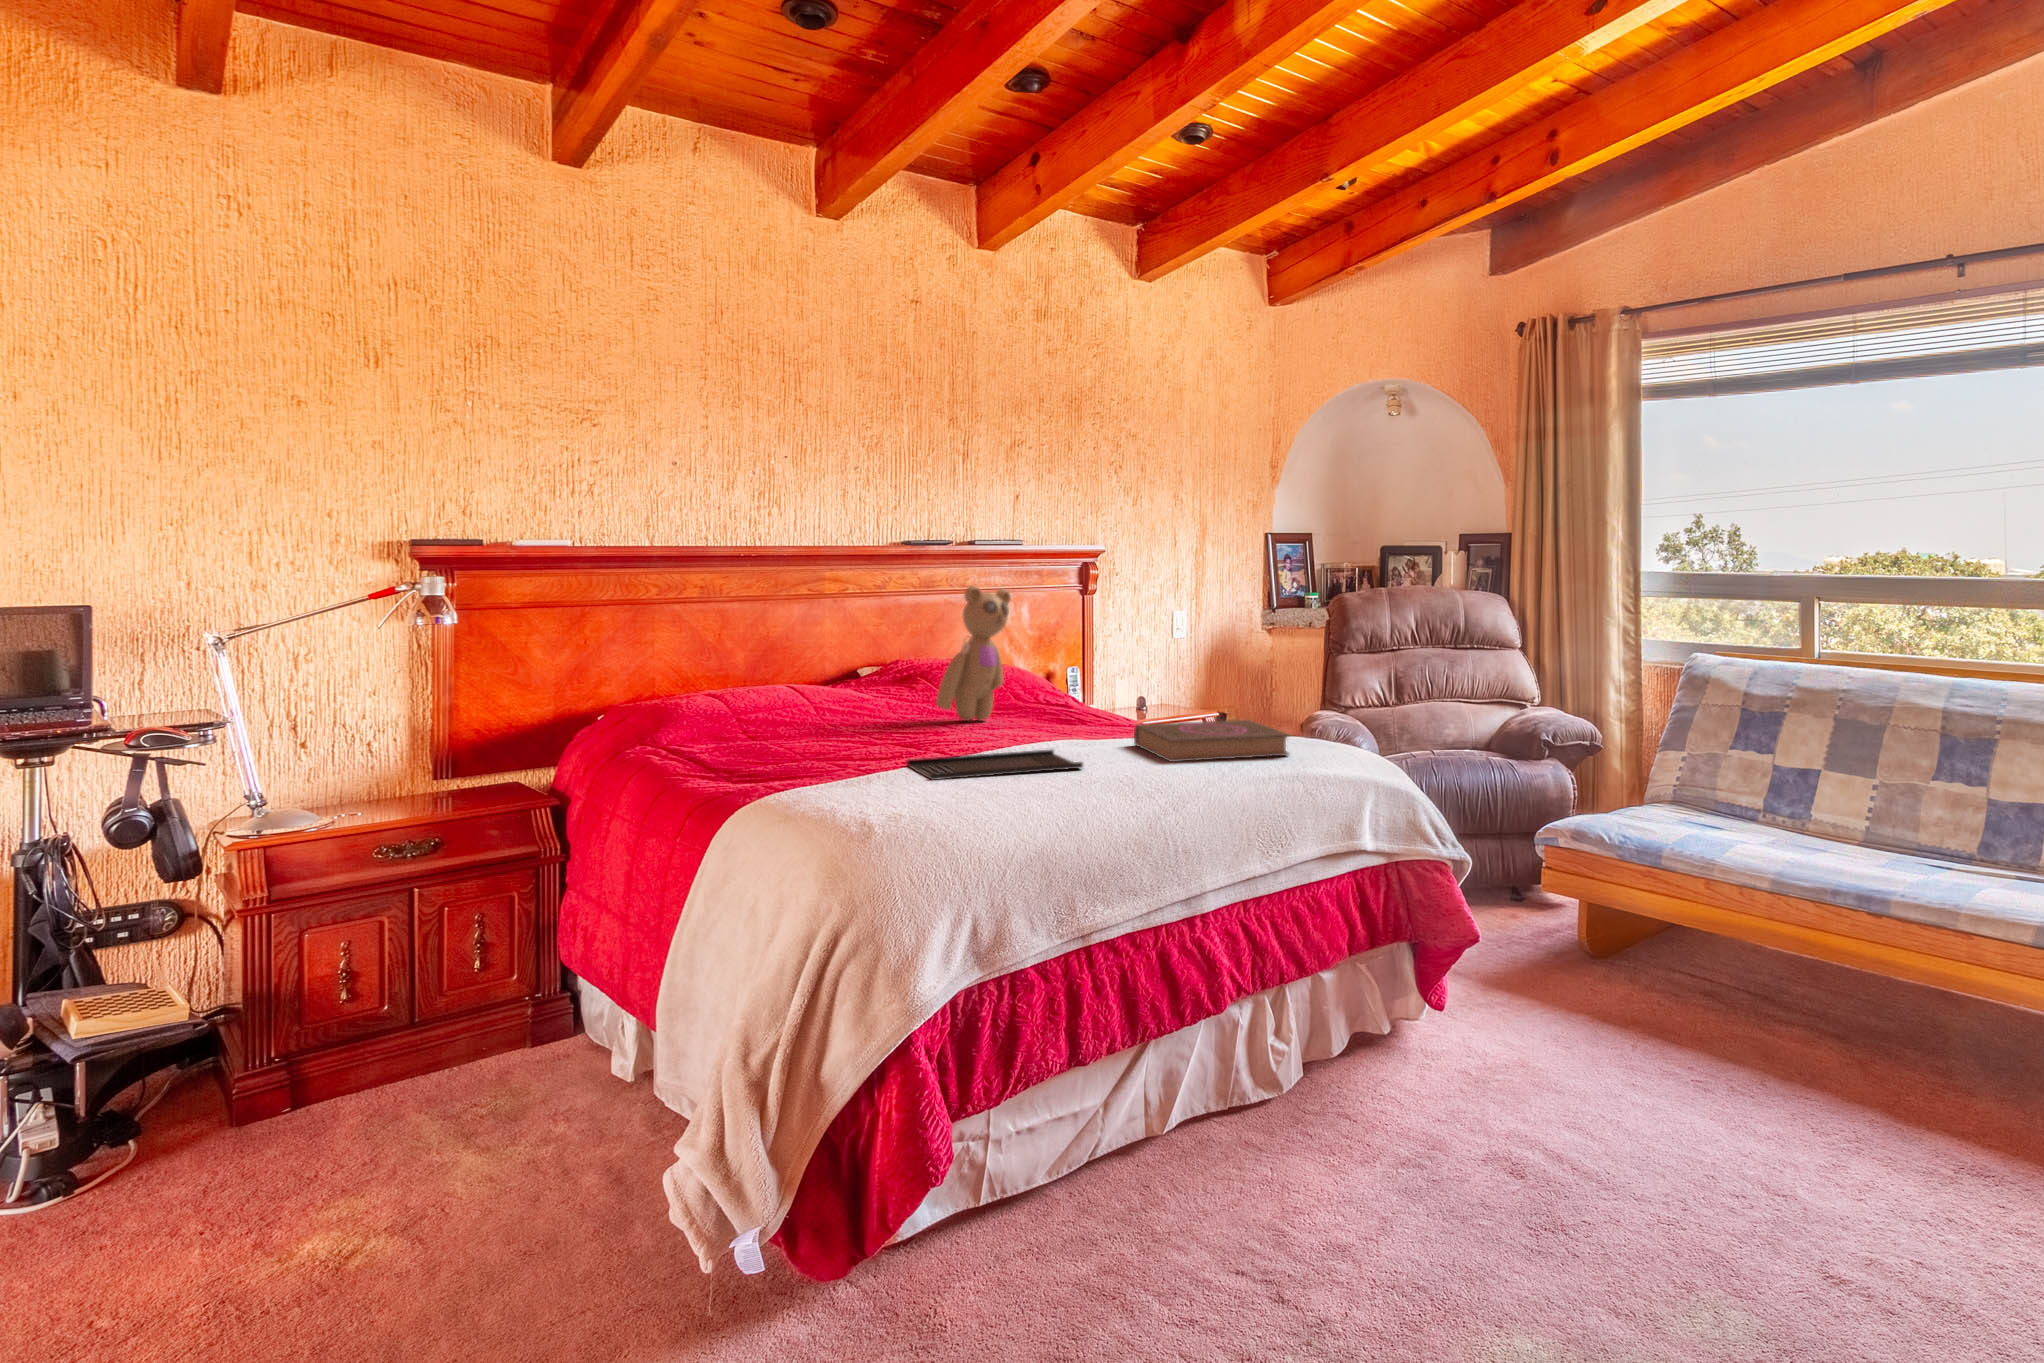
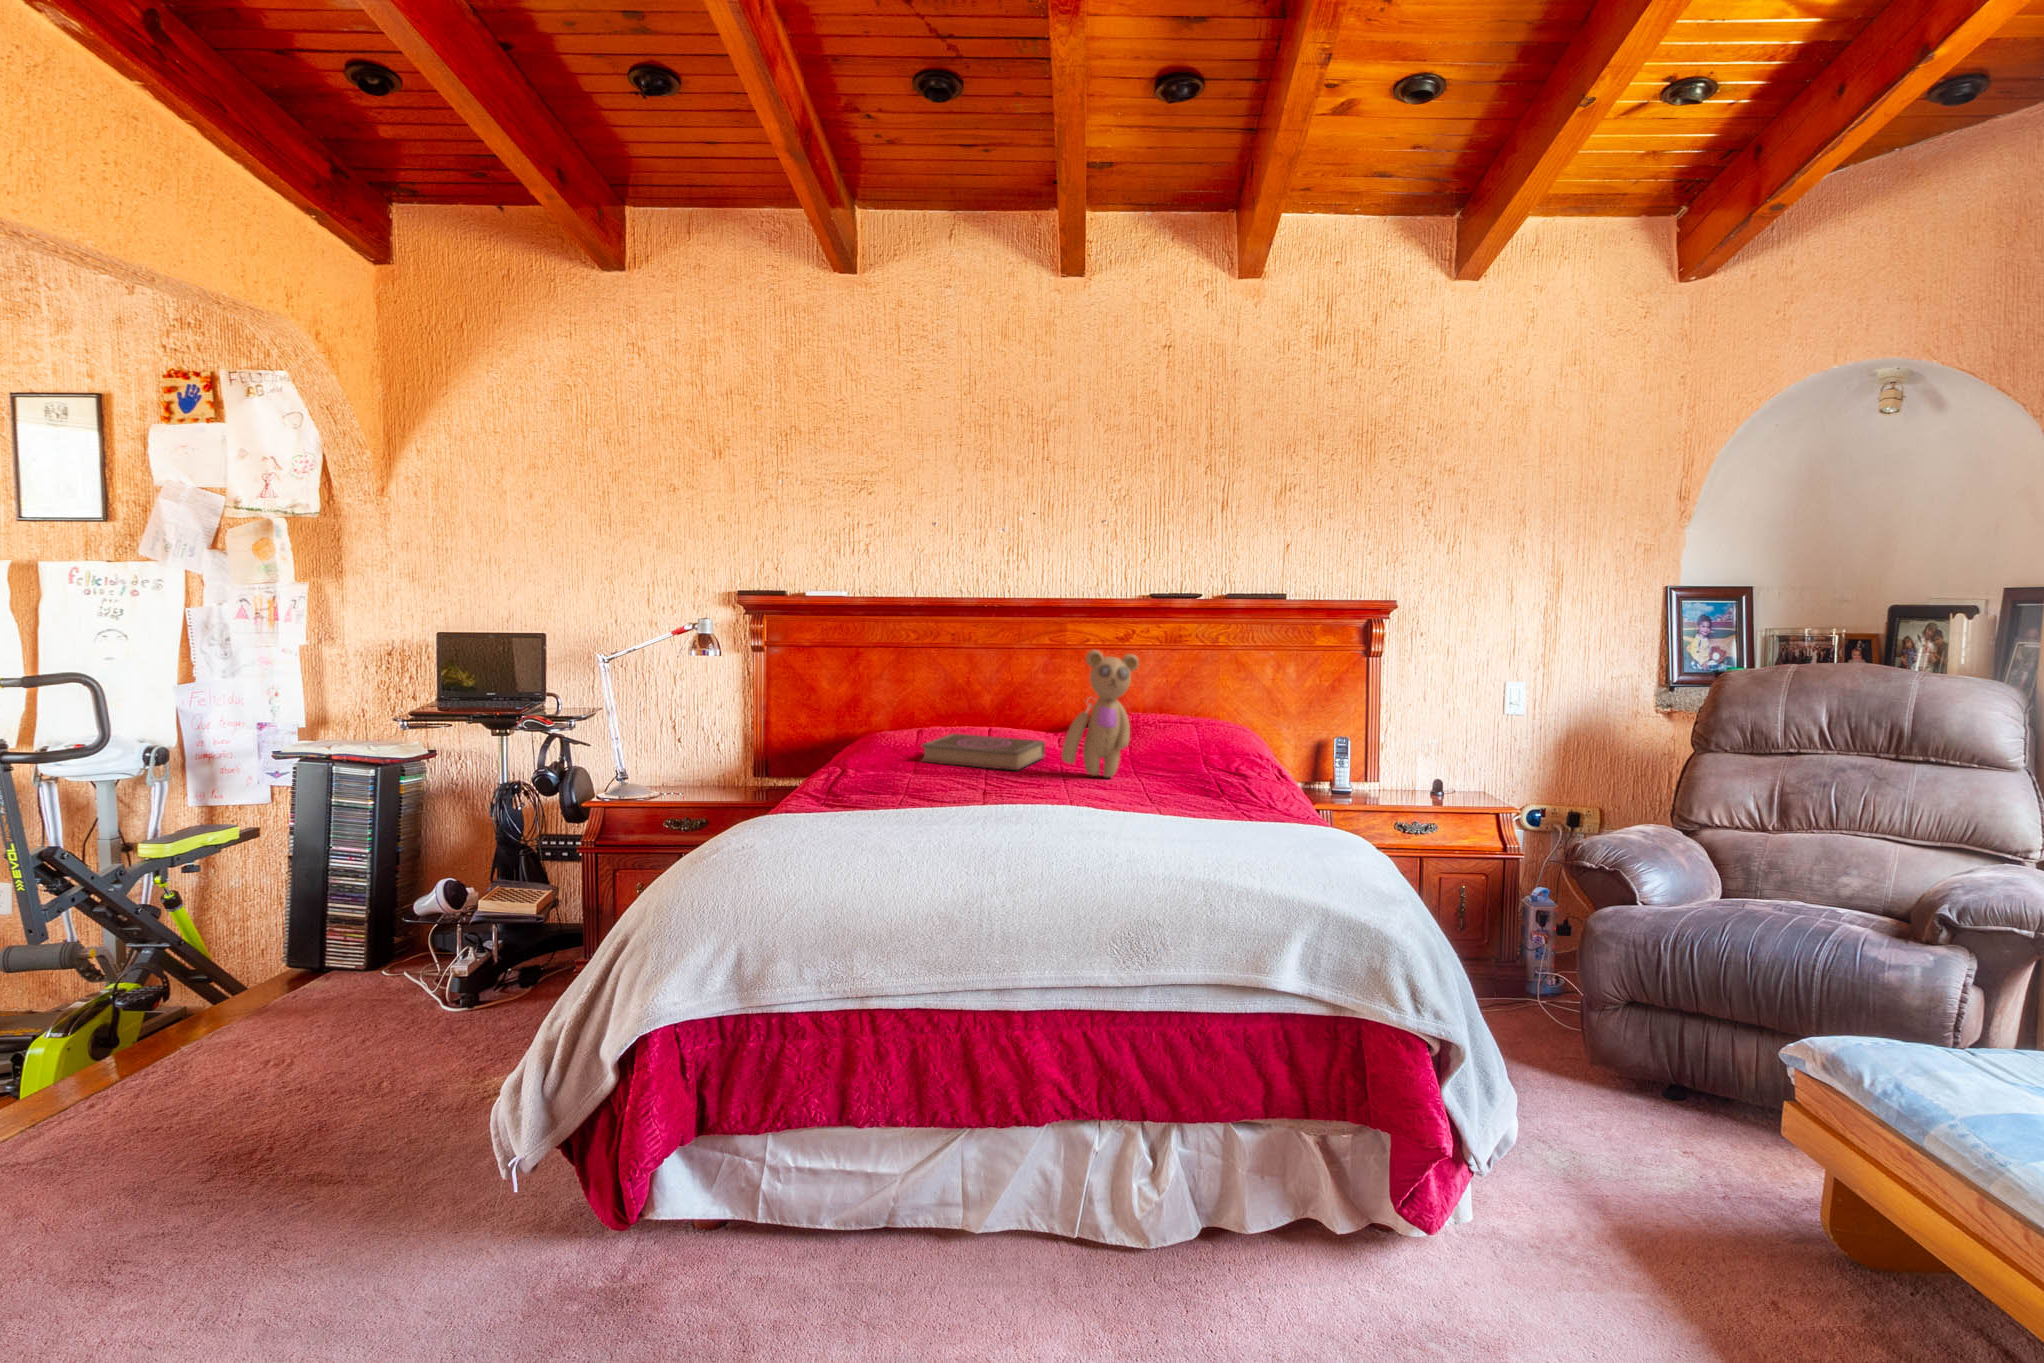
book: present [1134,720,1290,762] -> present [921,733,1045,770]
tray: present [907,750,1083,780] -> none [889,802,1046,835]

